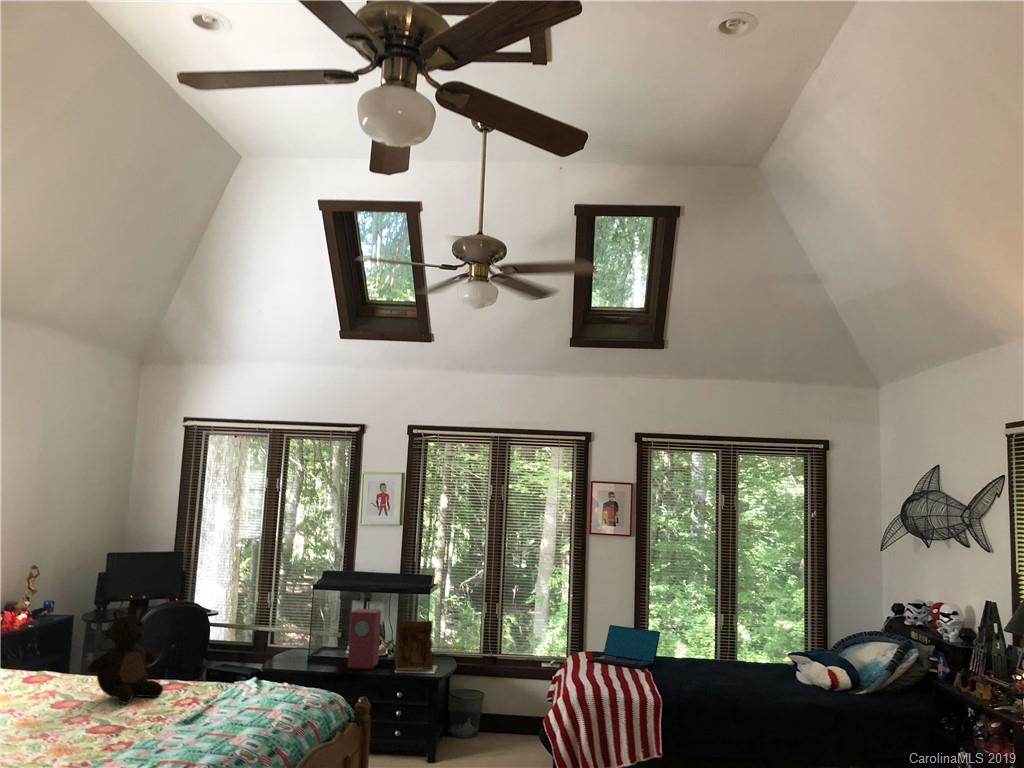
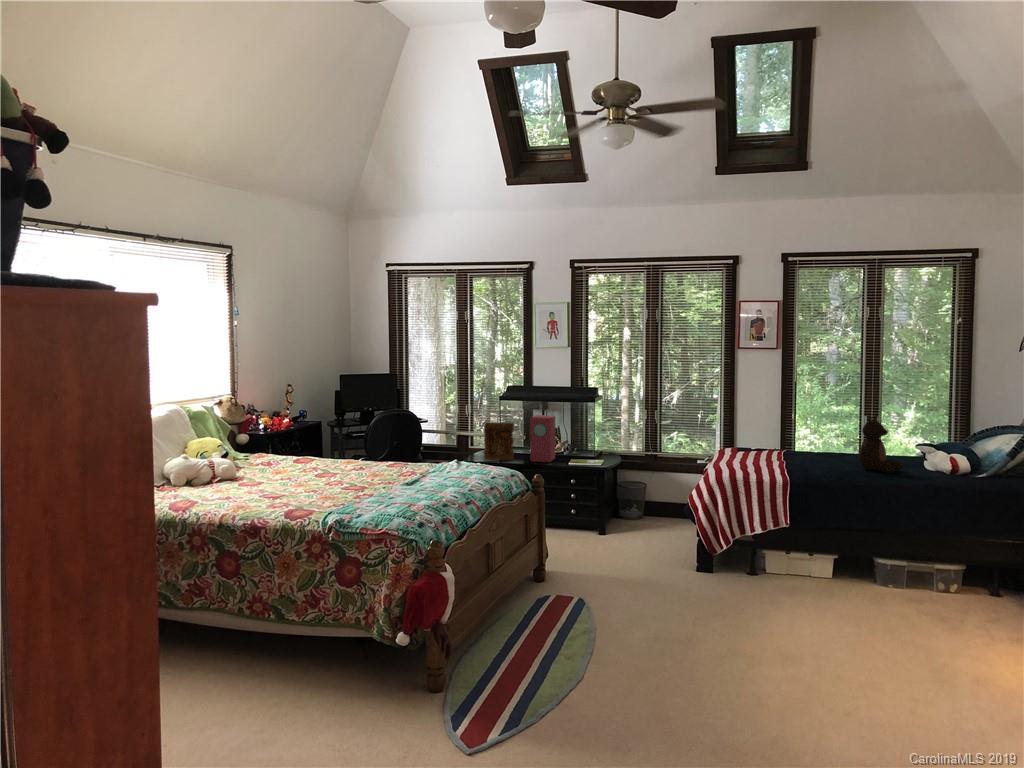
stuffed bear: present [88,607,163,704] -> present [859,415,903,473]
picture frame: present [395,620,433,669] -> present [484,422,514,460]
laptop: present [588,625,660,670] -> none [732,425,799,461]

